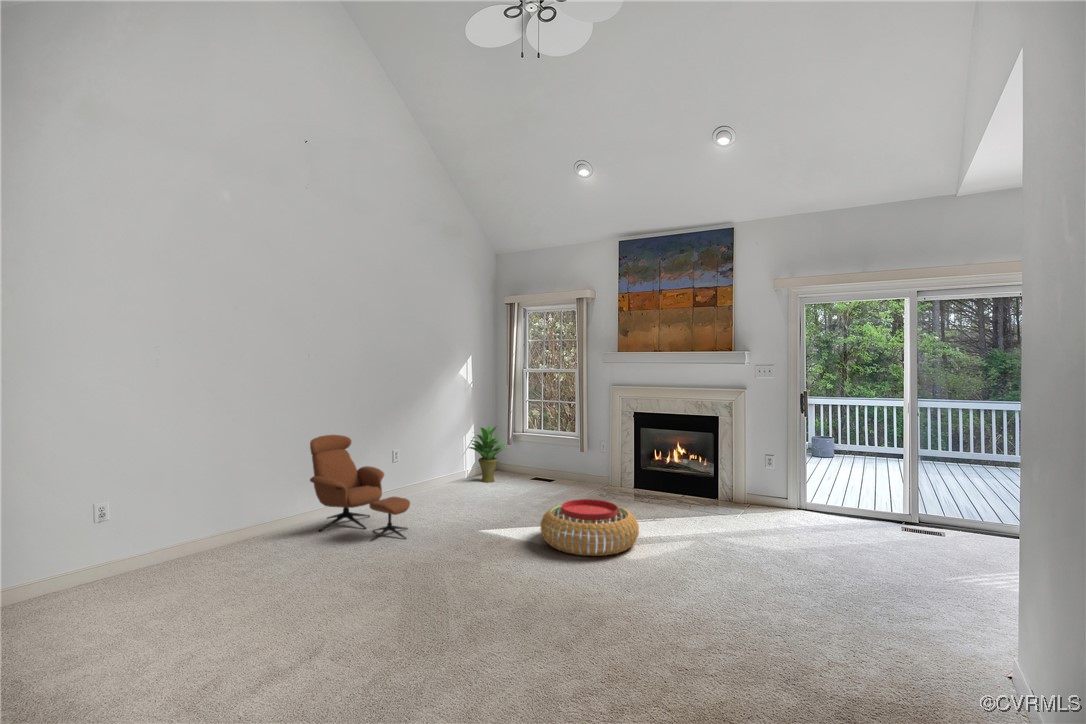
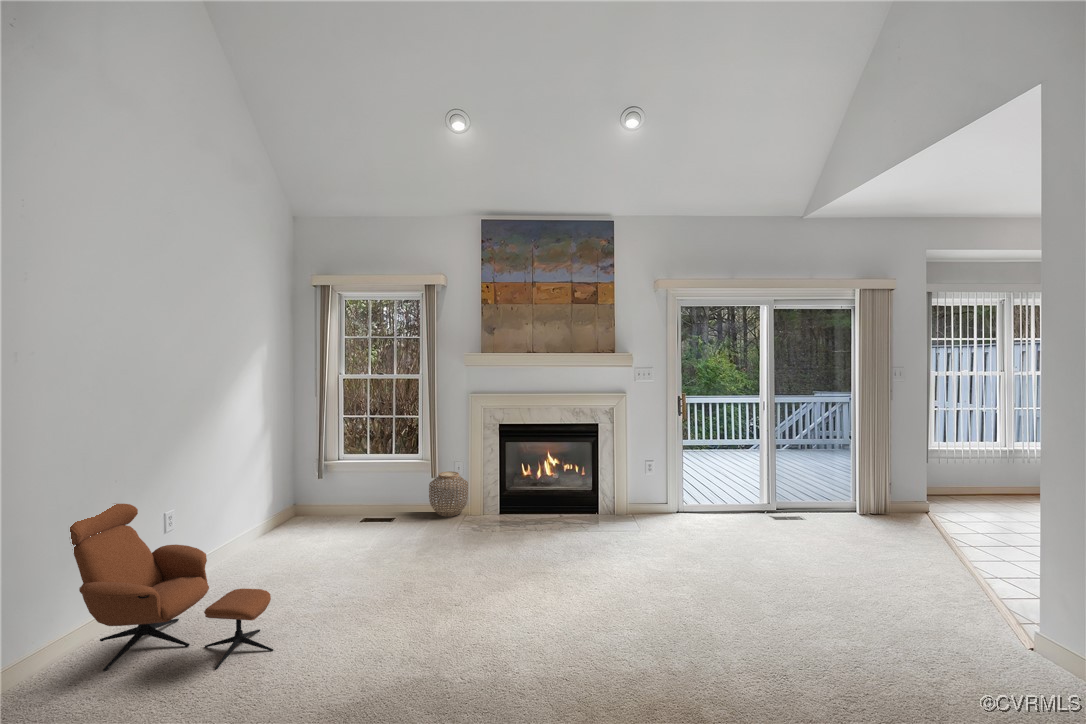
potted plant: present [469,426,506,482] -> none [285,450,345,526]
woven basket: none [572,452,604,488] -> present [429,471,468,516]
pouf: present [541,499,639,556] -> none [460,544,580,623]

